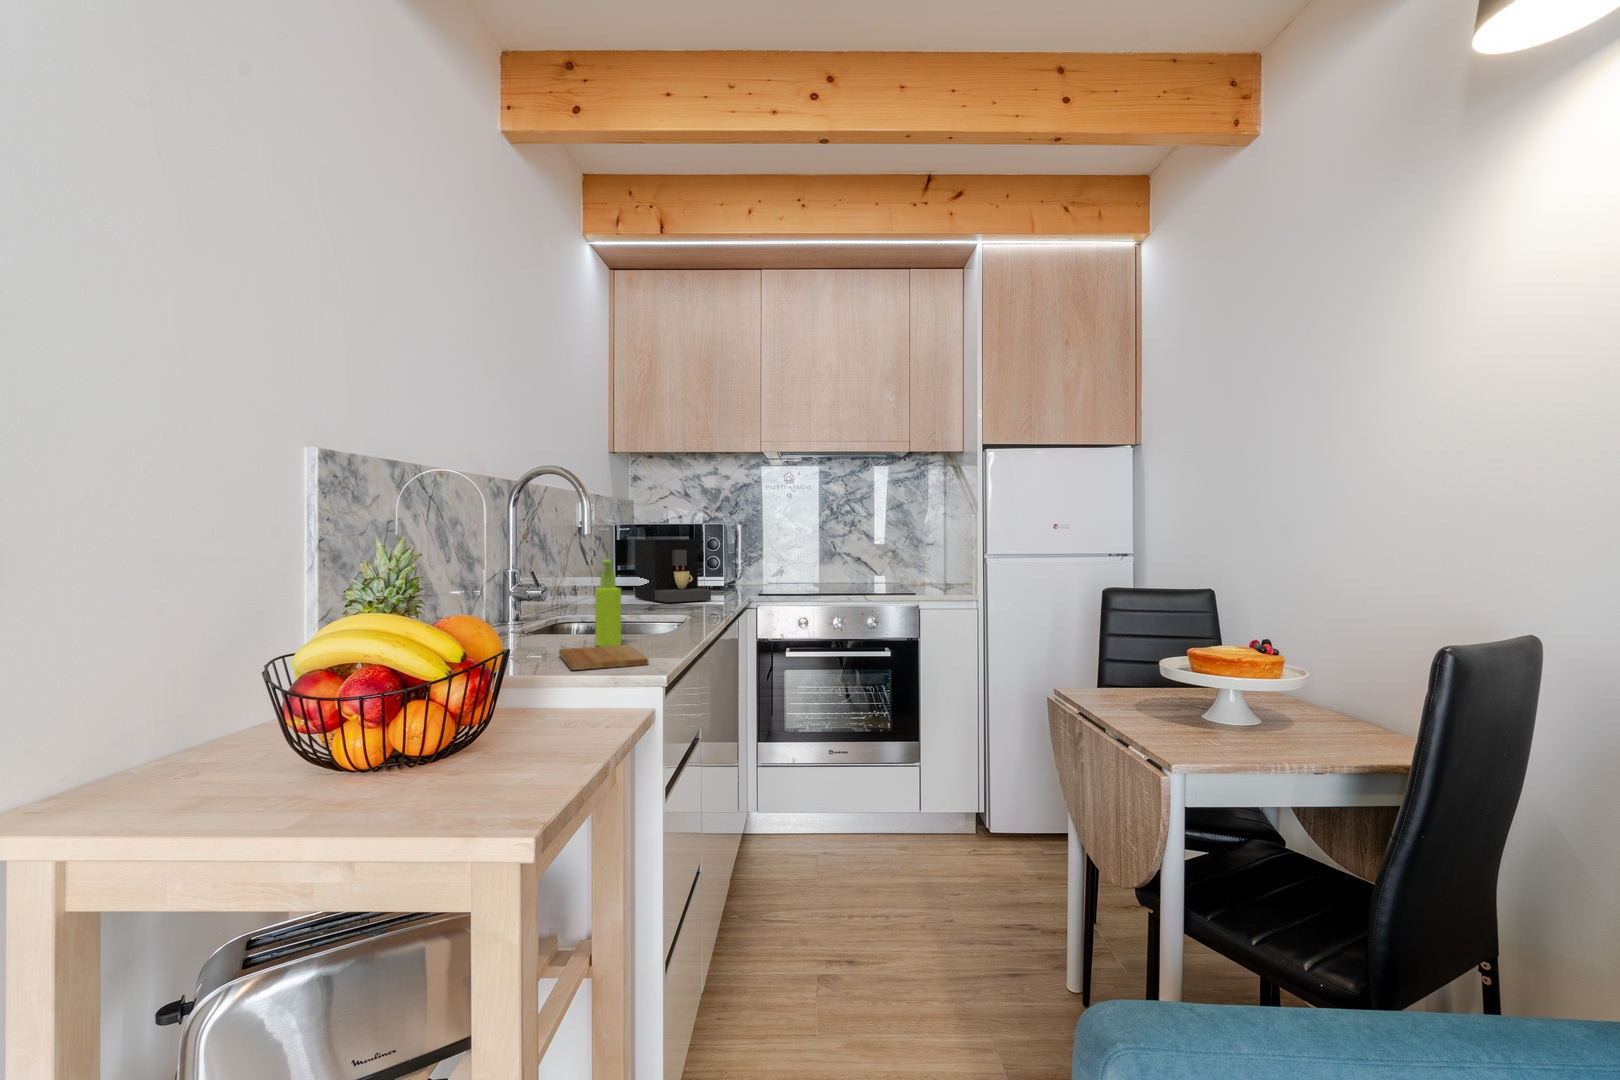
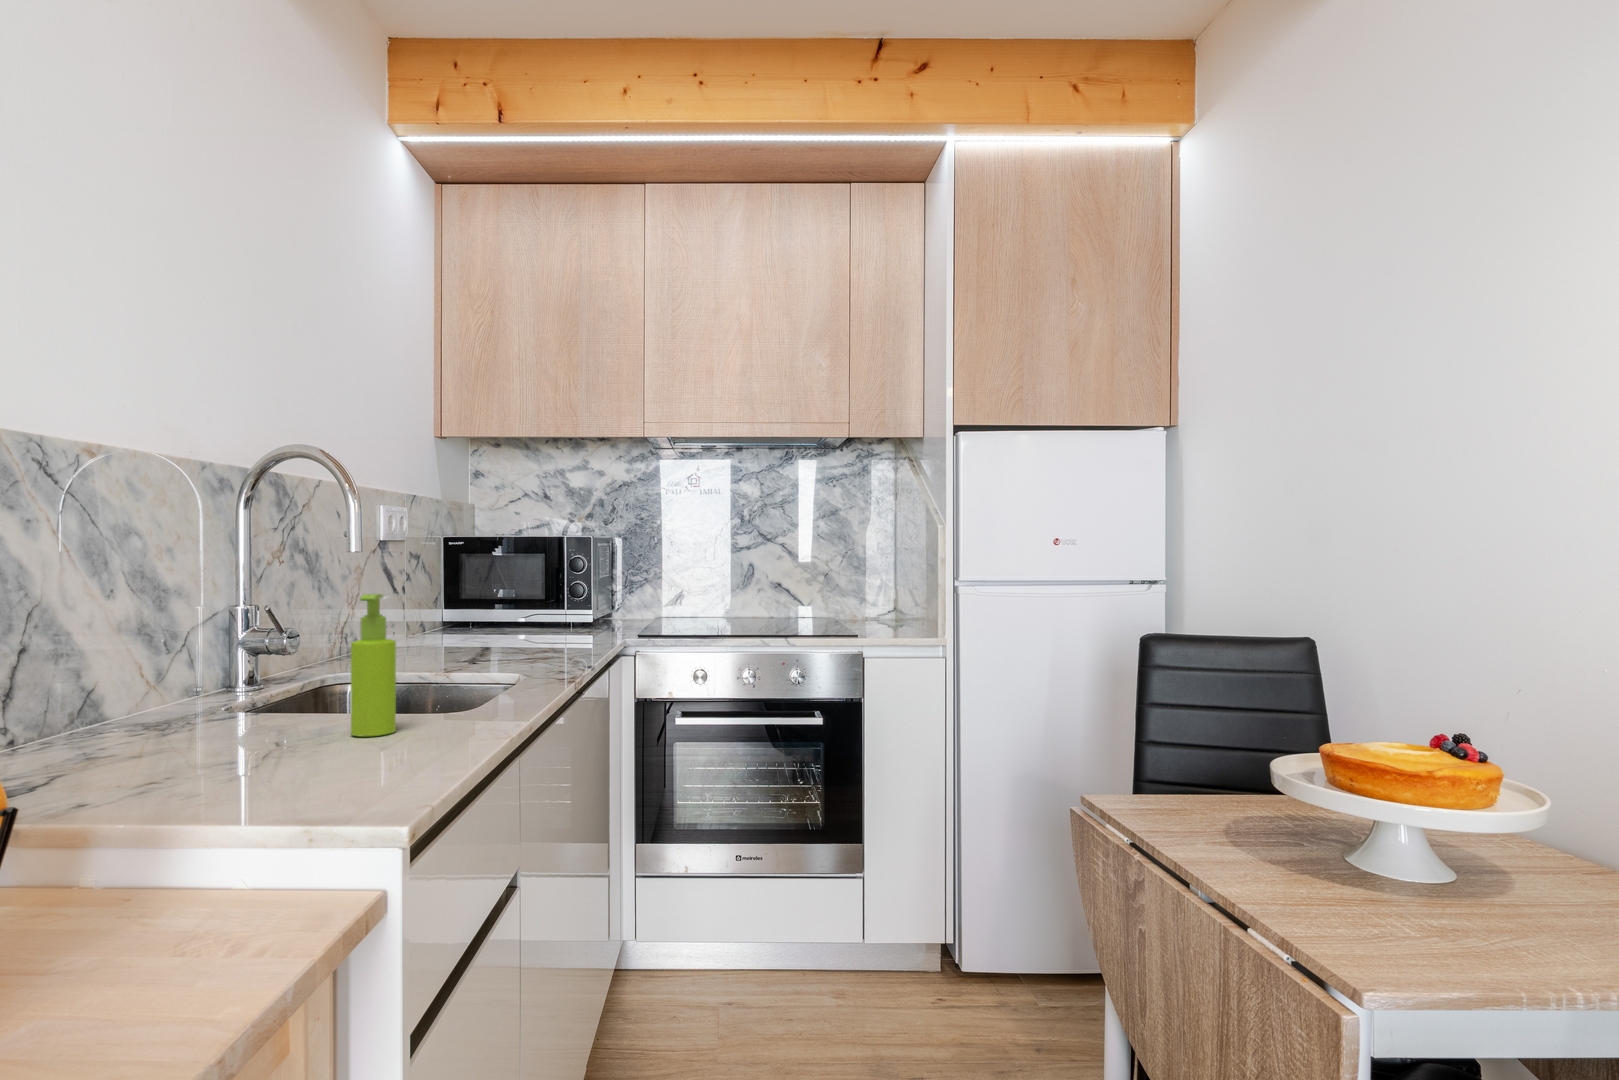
coffee maker: present [635,539,711,602] -> none [465,557,571,648]
cutting board: present [559,645,648,670] -> none [269,736,417,796]

